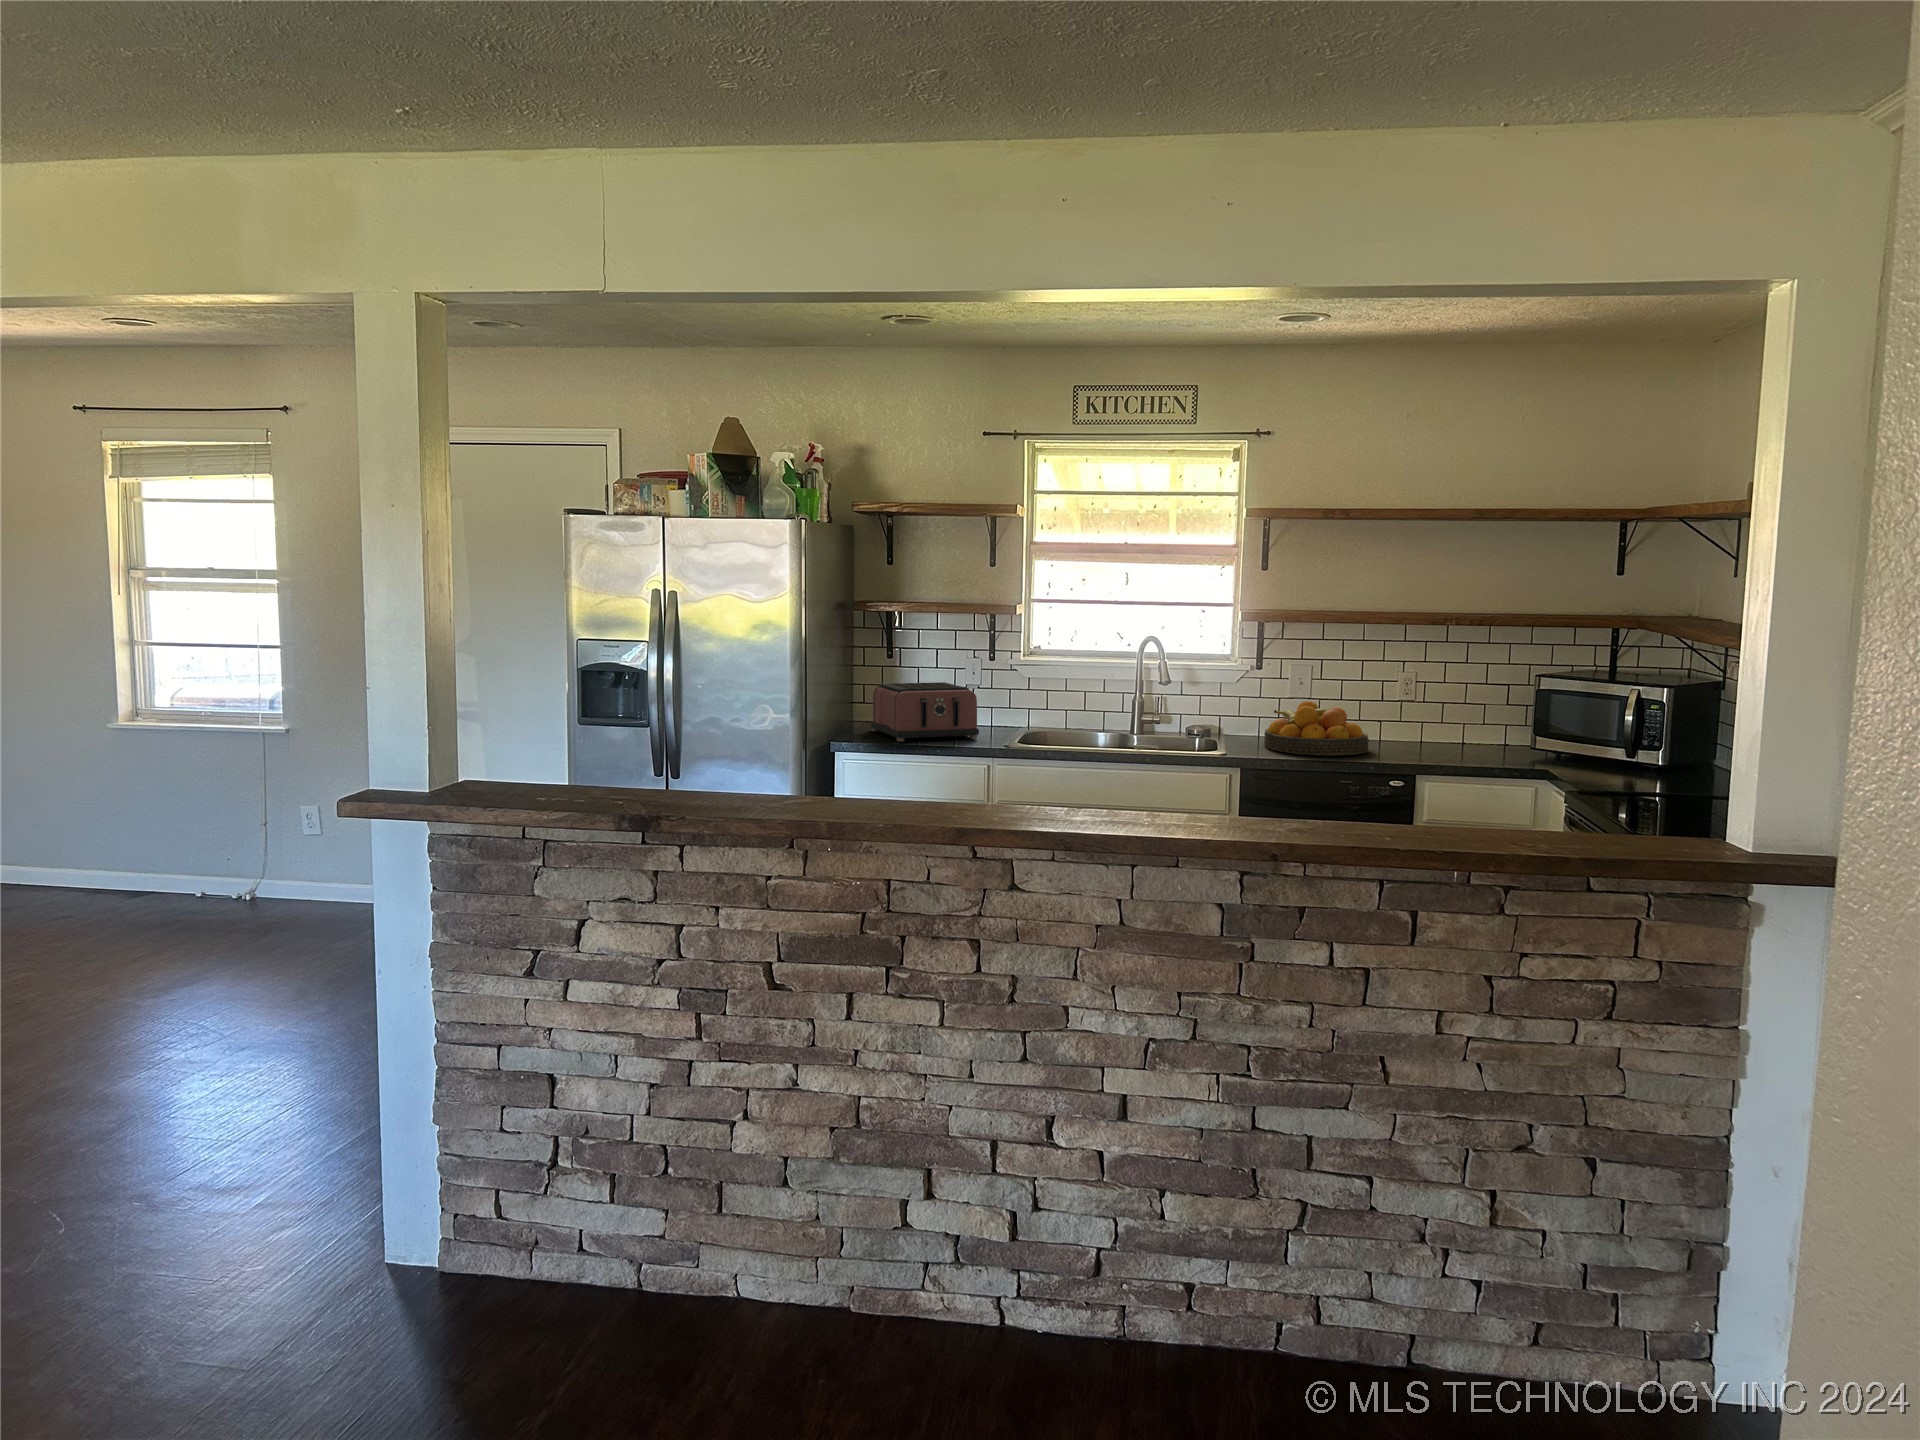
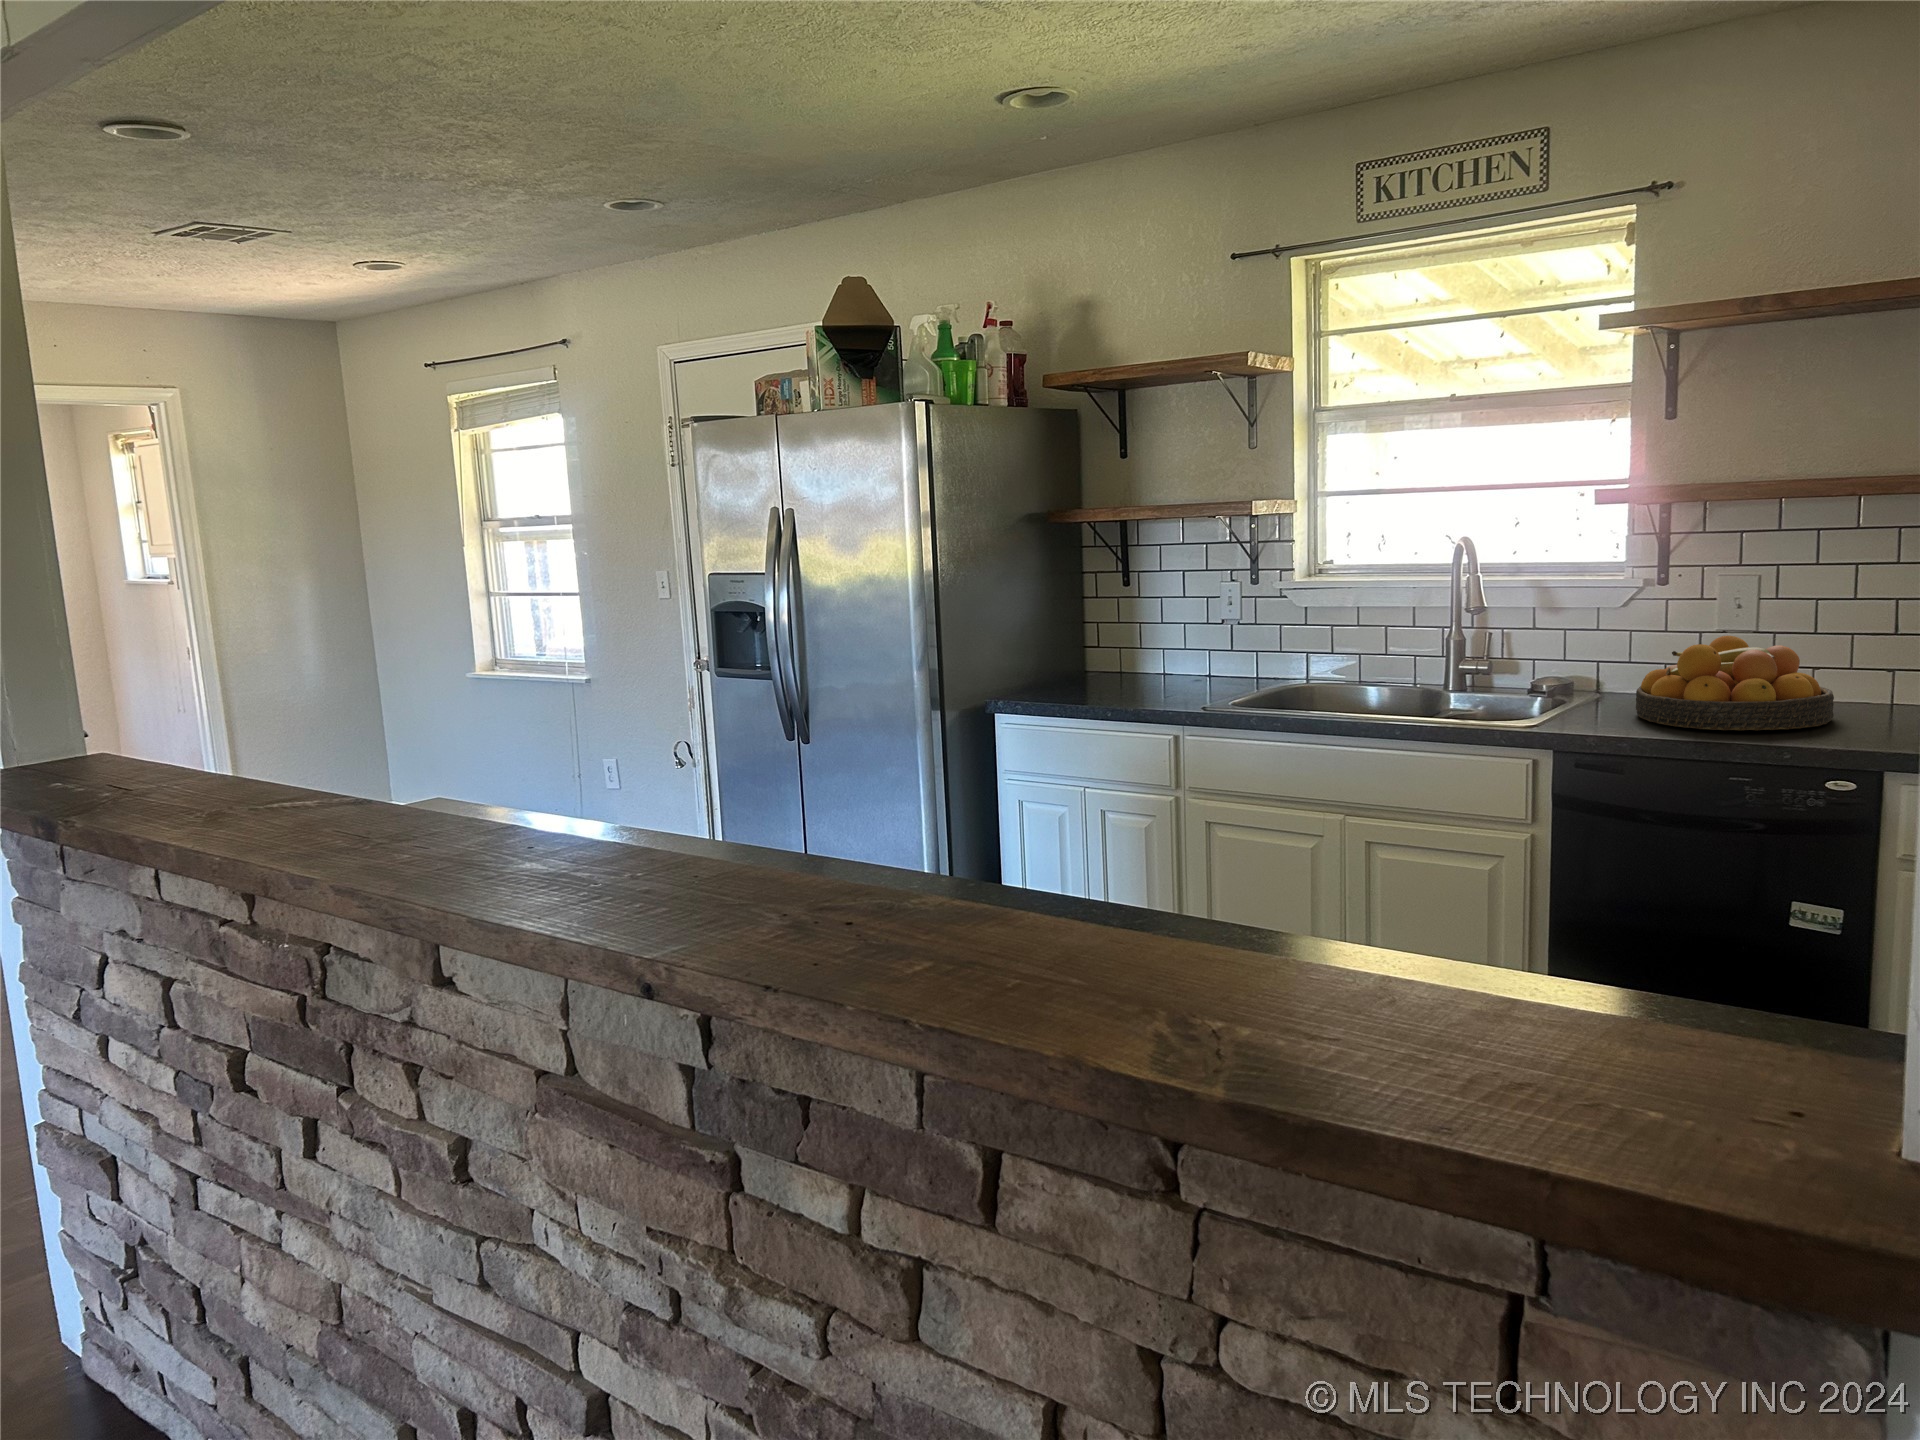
toaster: present [871,682,979,741] -> none [1073,616,1196,699]

